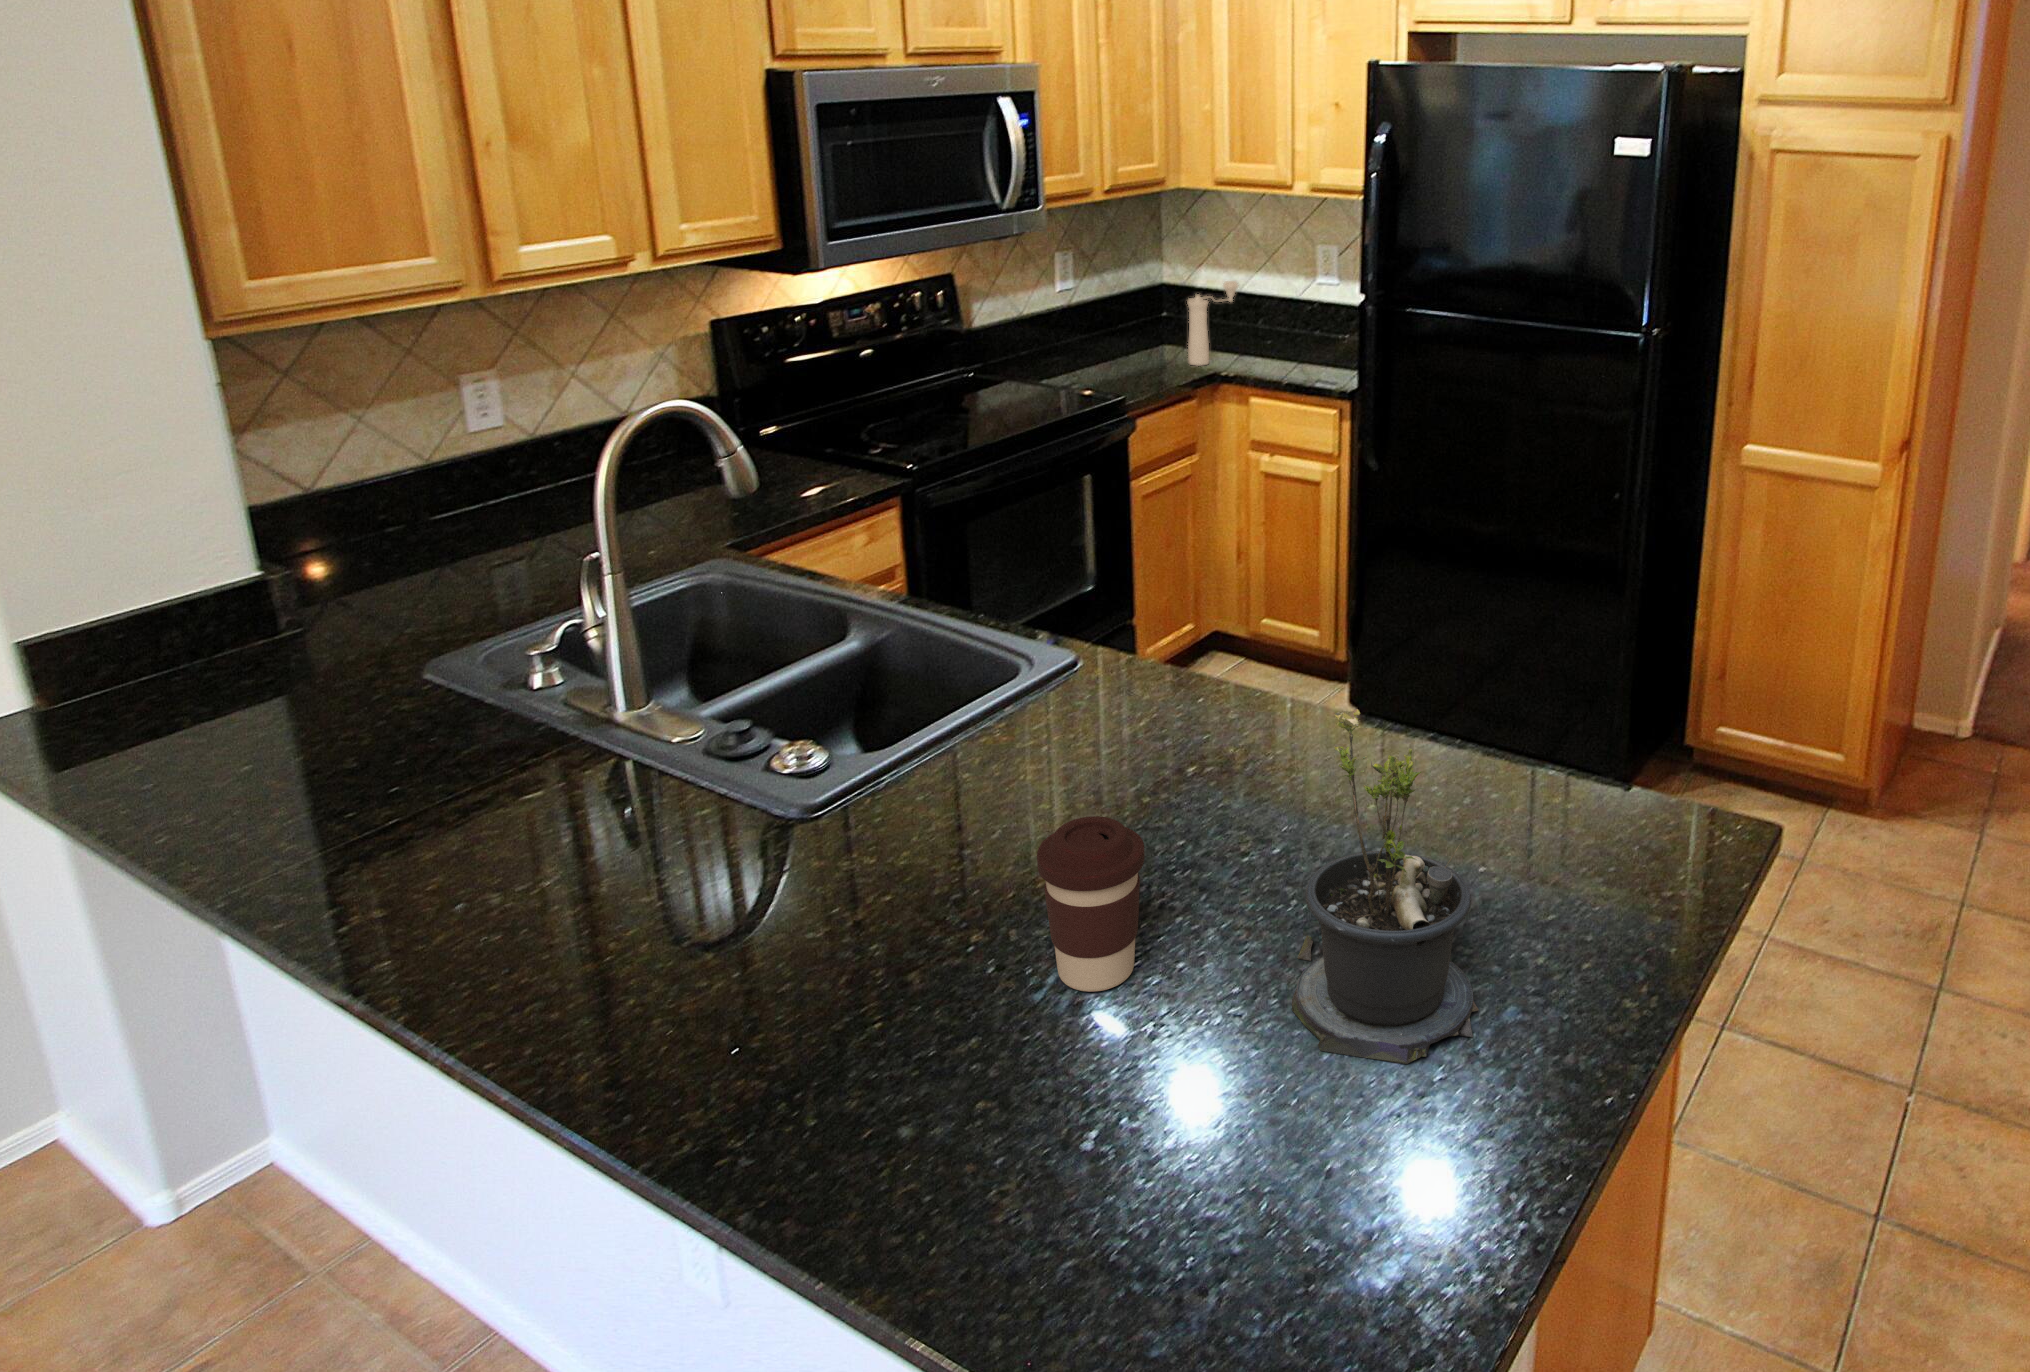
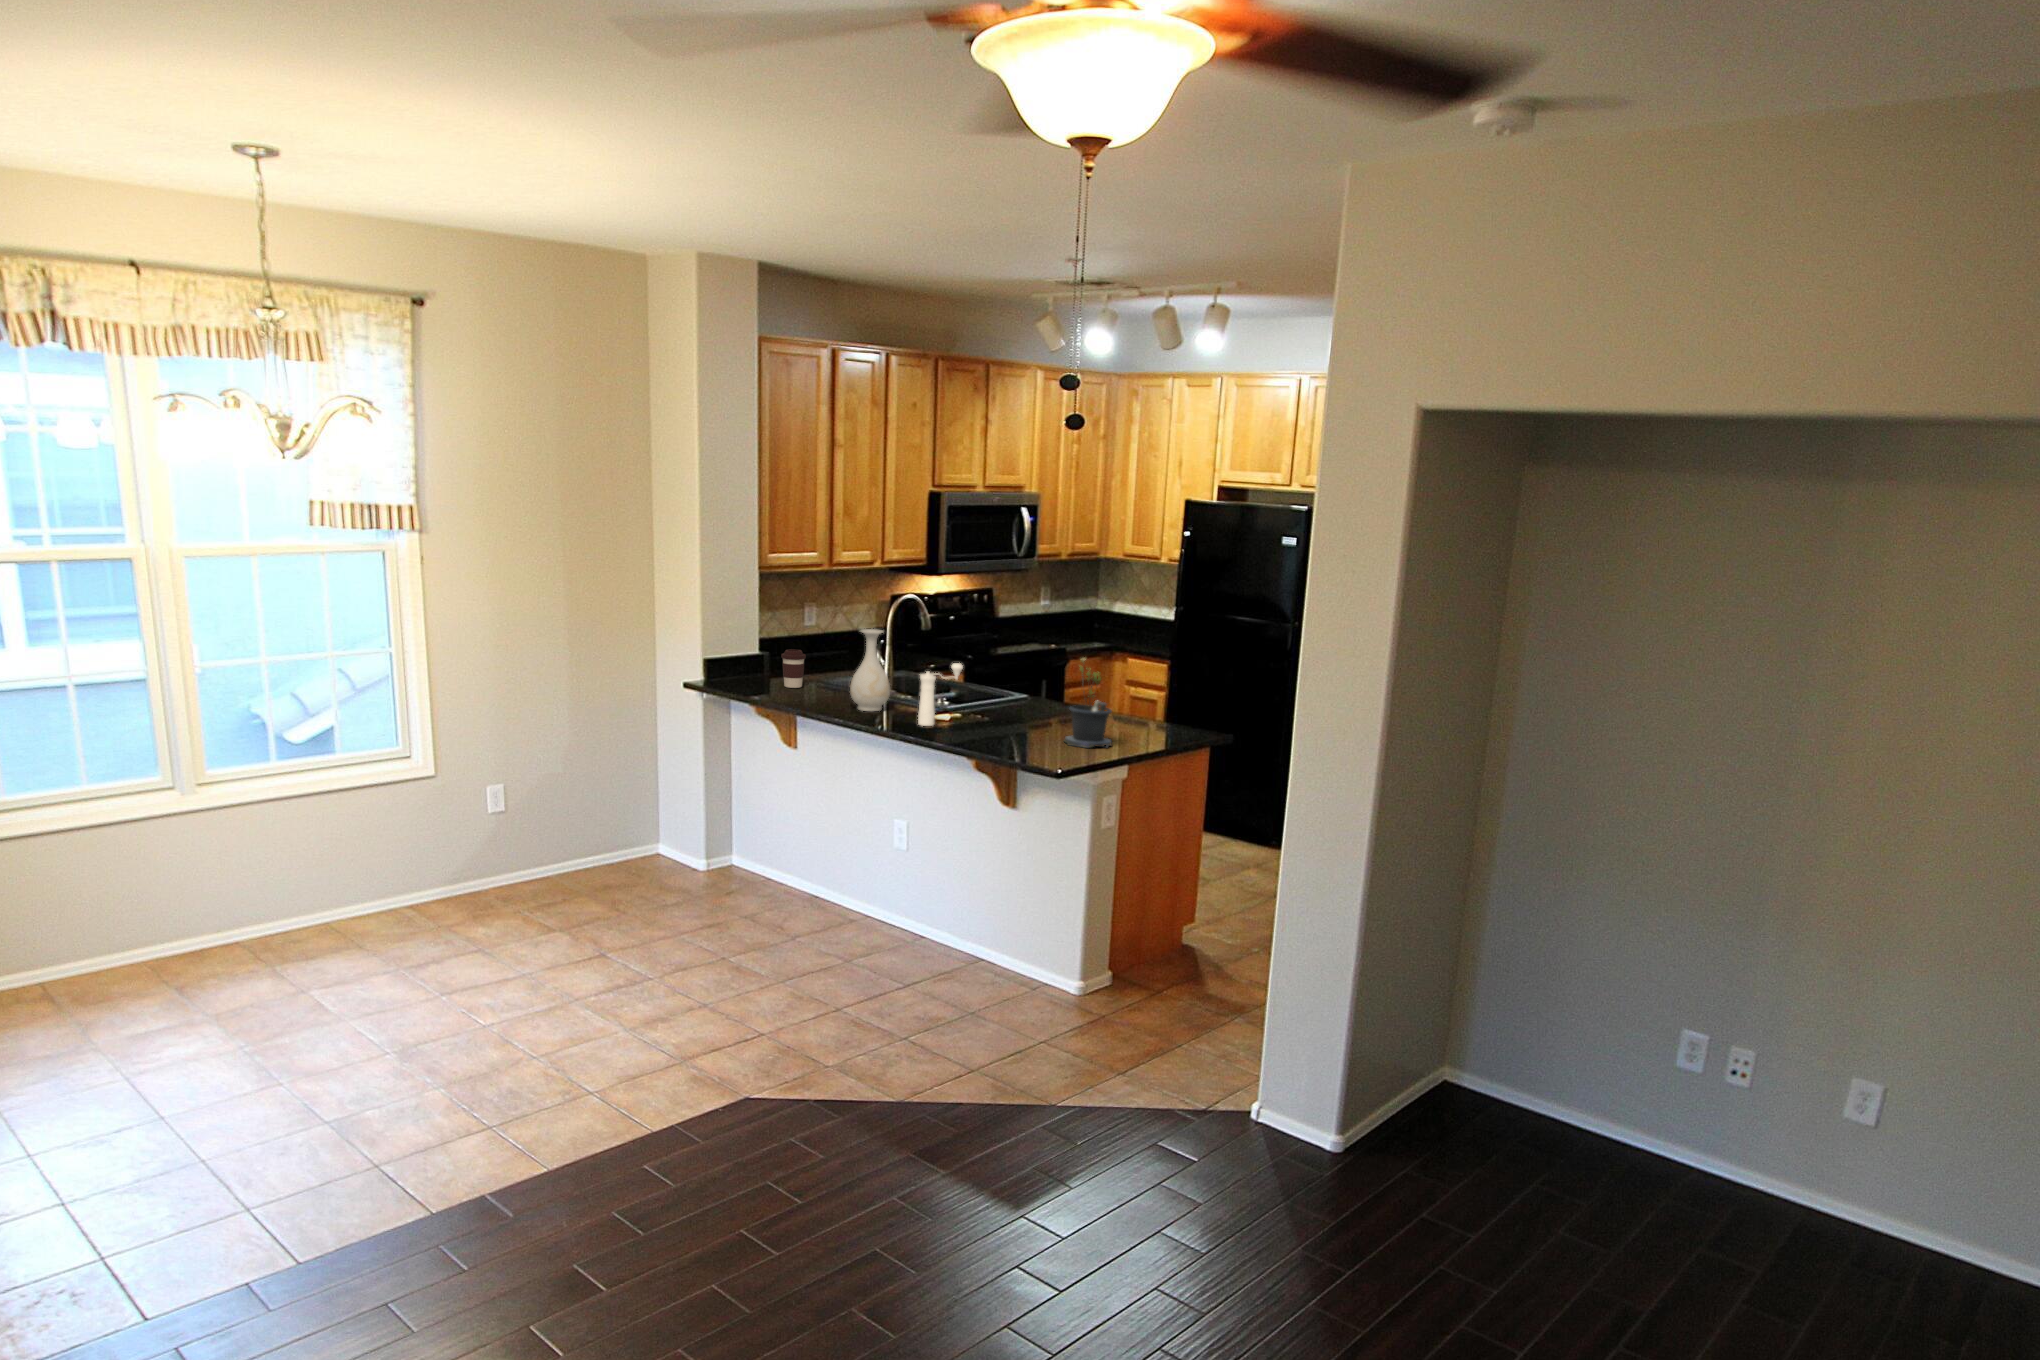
pepper mill: present [1187,281,1239,366] -> present [918,663,963,726]
vase: none [441,594,614,899] -> present [850,629,890,711]
coffee cup: present [1037,816,1145,992] -> present [781,649,806,688]

